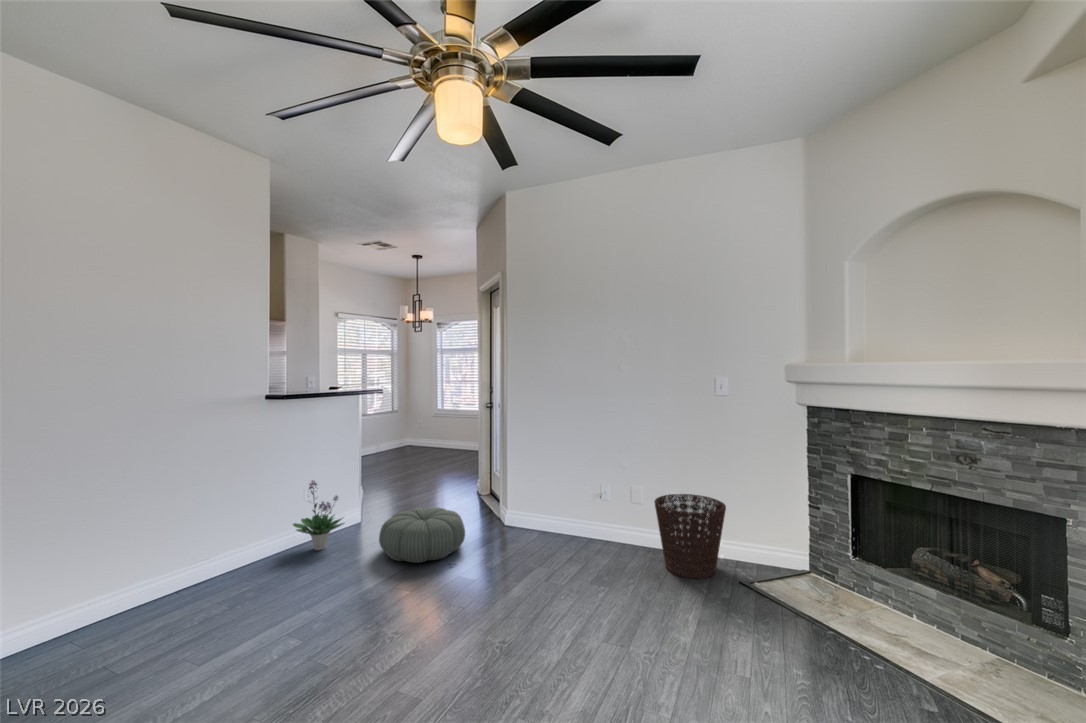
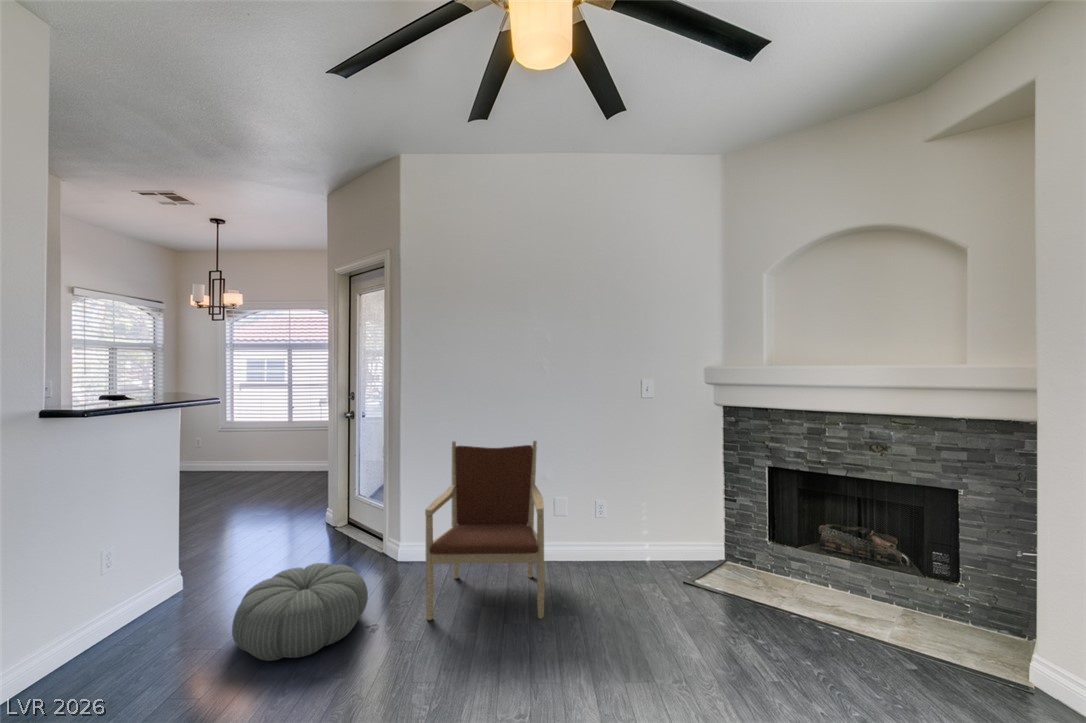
armchair: none [500,427,609,578] -> present [425,441,544,620]
potted plant: present [293,480,344,550] -> none [42,561,160,679]
basket: present [654,494,726,579] -> none [597,500,669,592]

